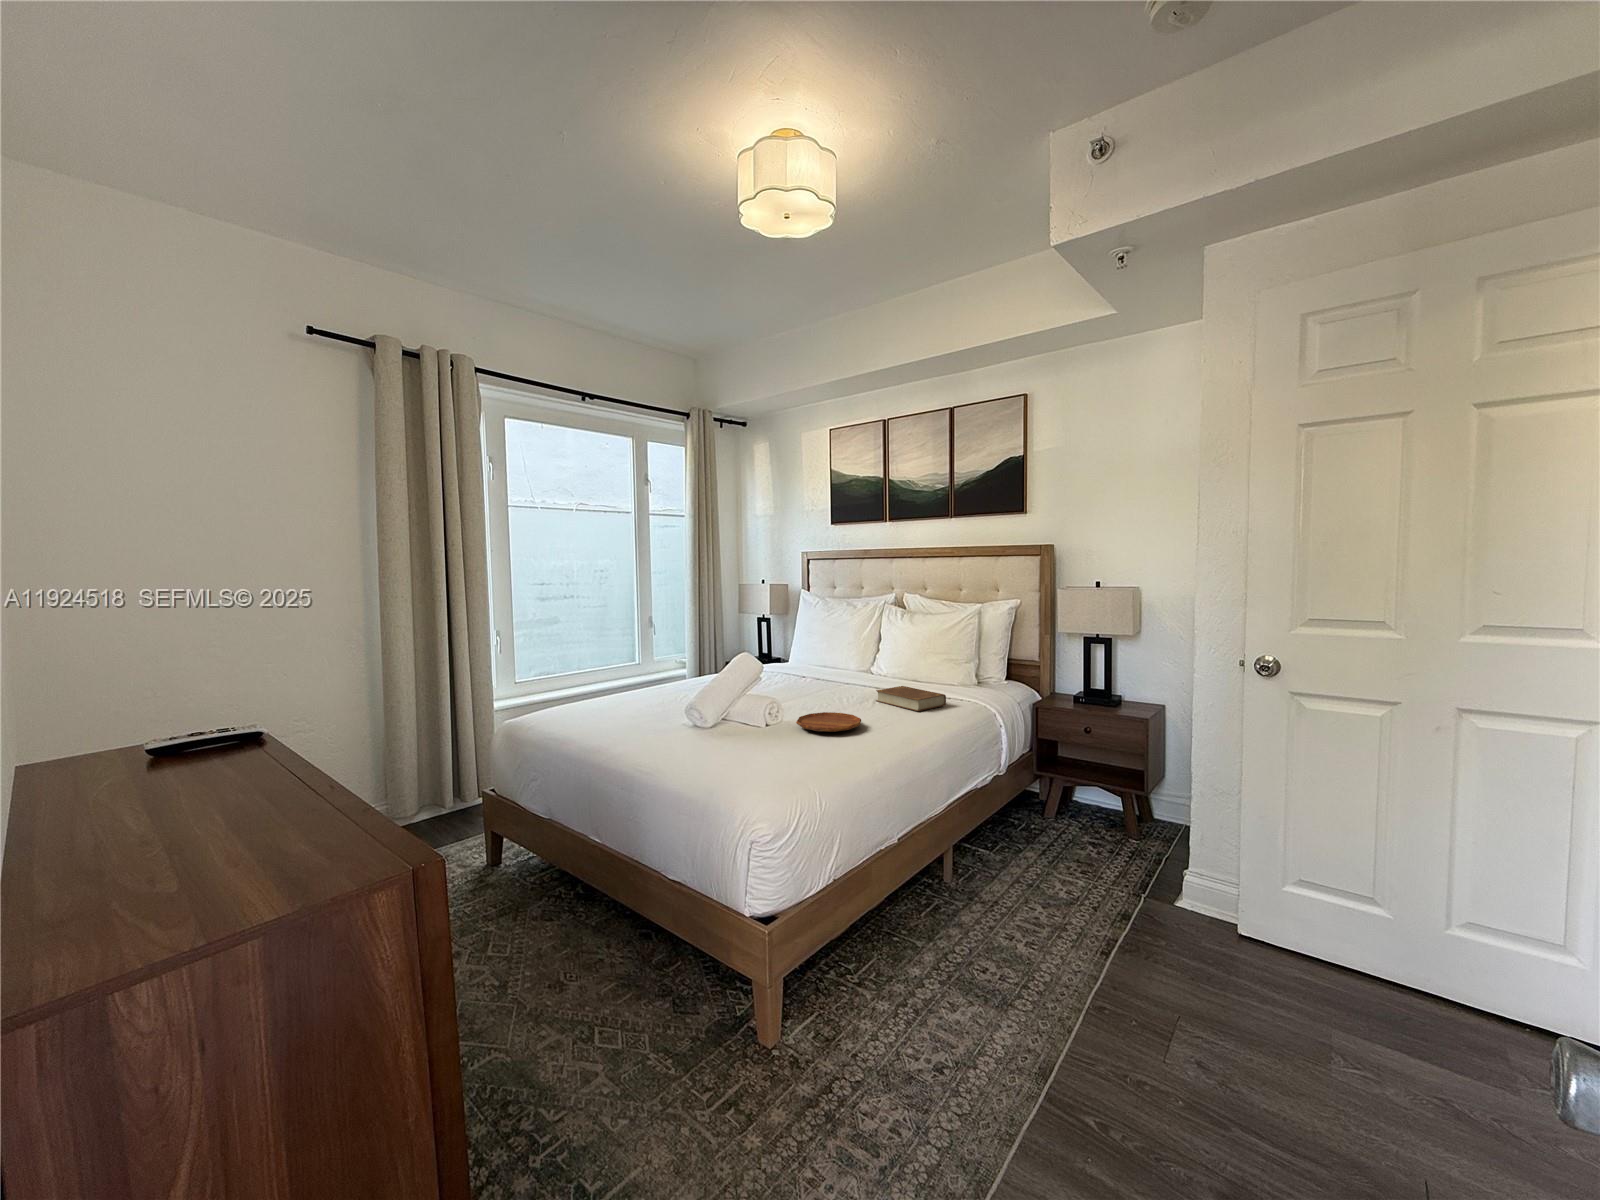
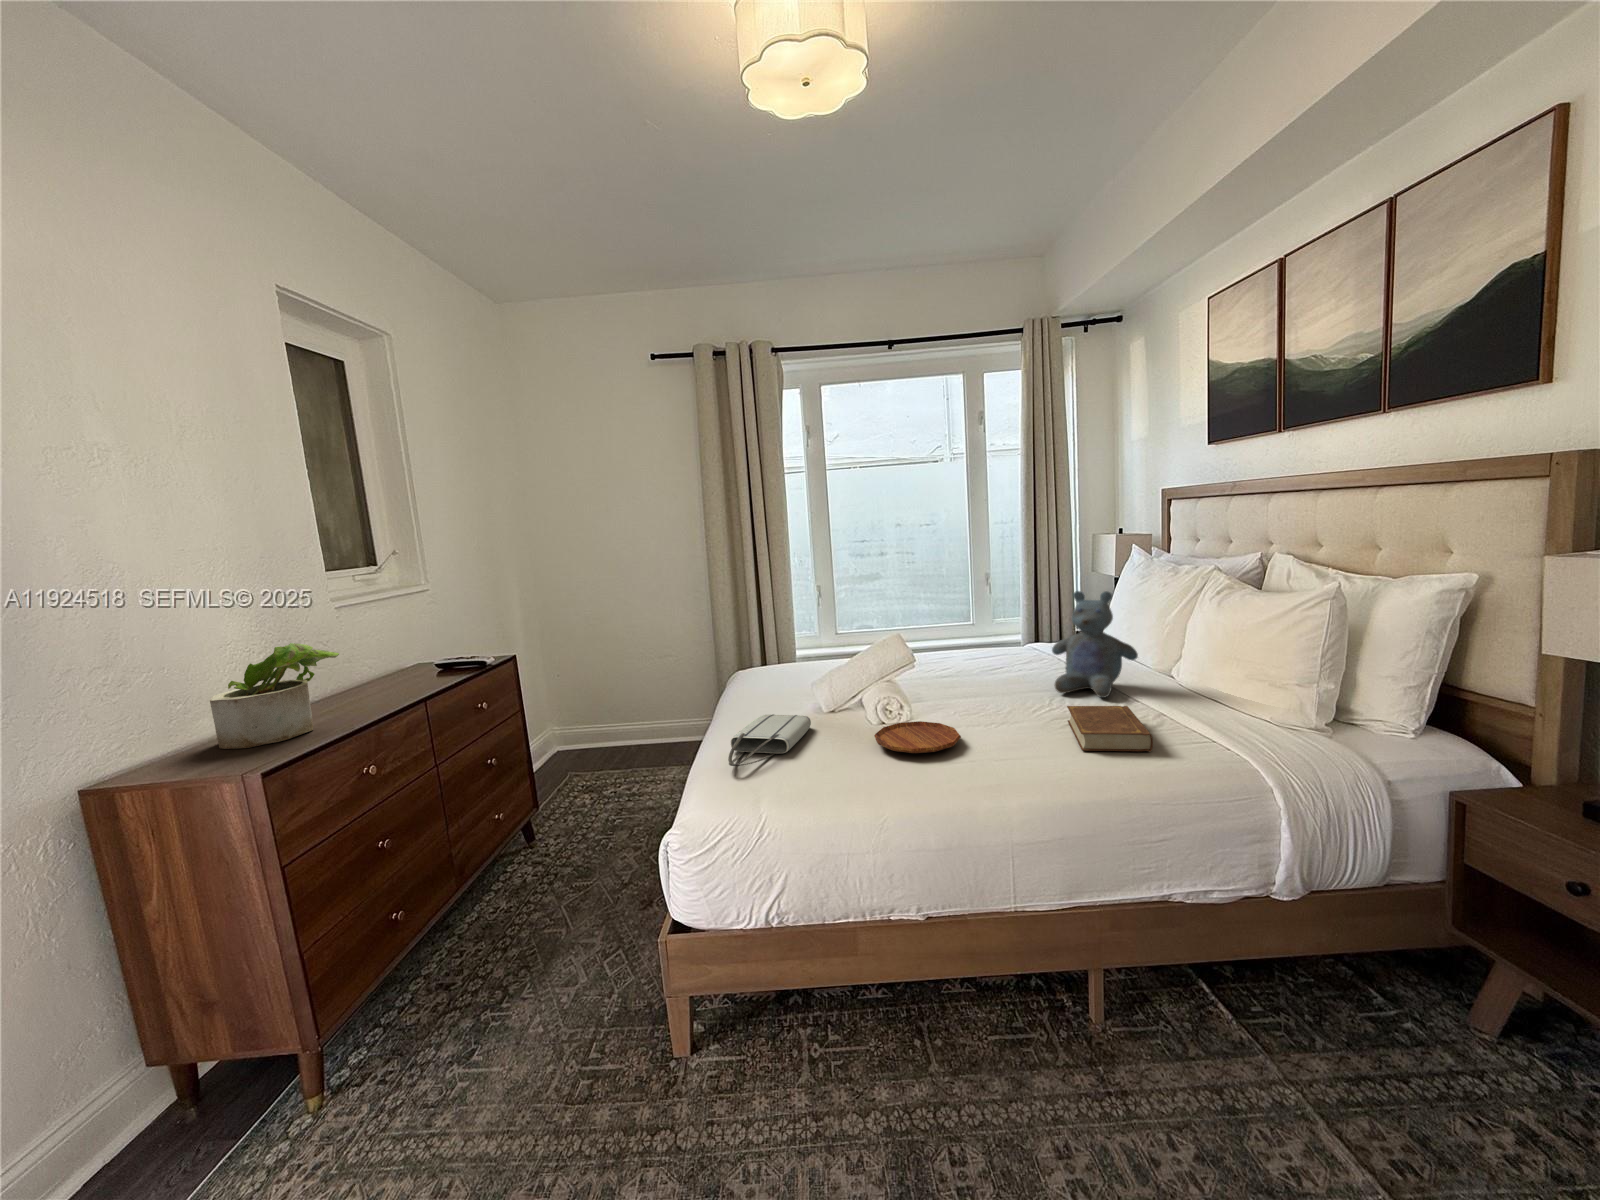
stuffed bear: none [817,616,872,689] -> present [1052,591,1138,698]
potted plant: none [85,679,312,886] -> present [210,643,339,749]
tote bag: none [686,725,763,764] -> present [728,714,811,766]

